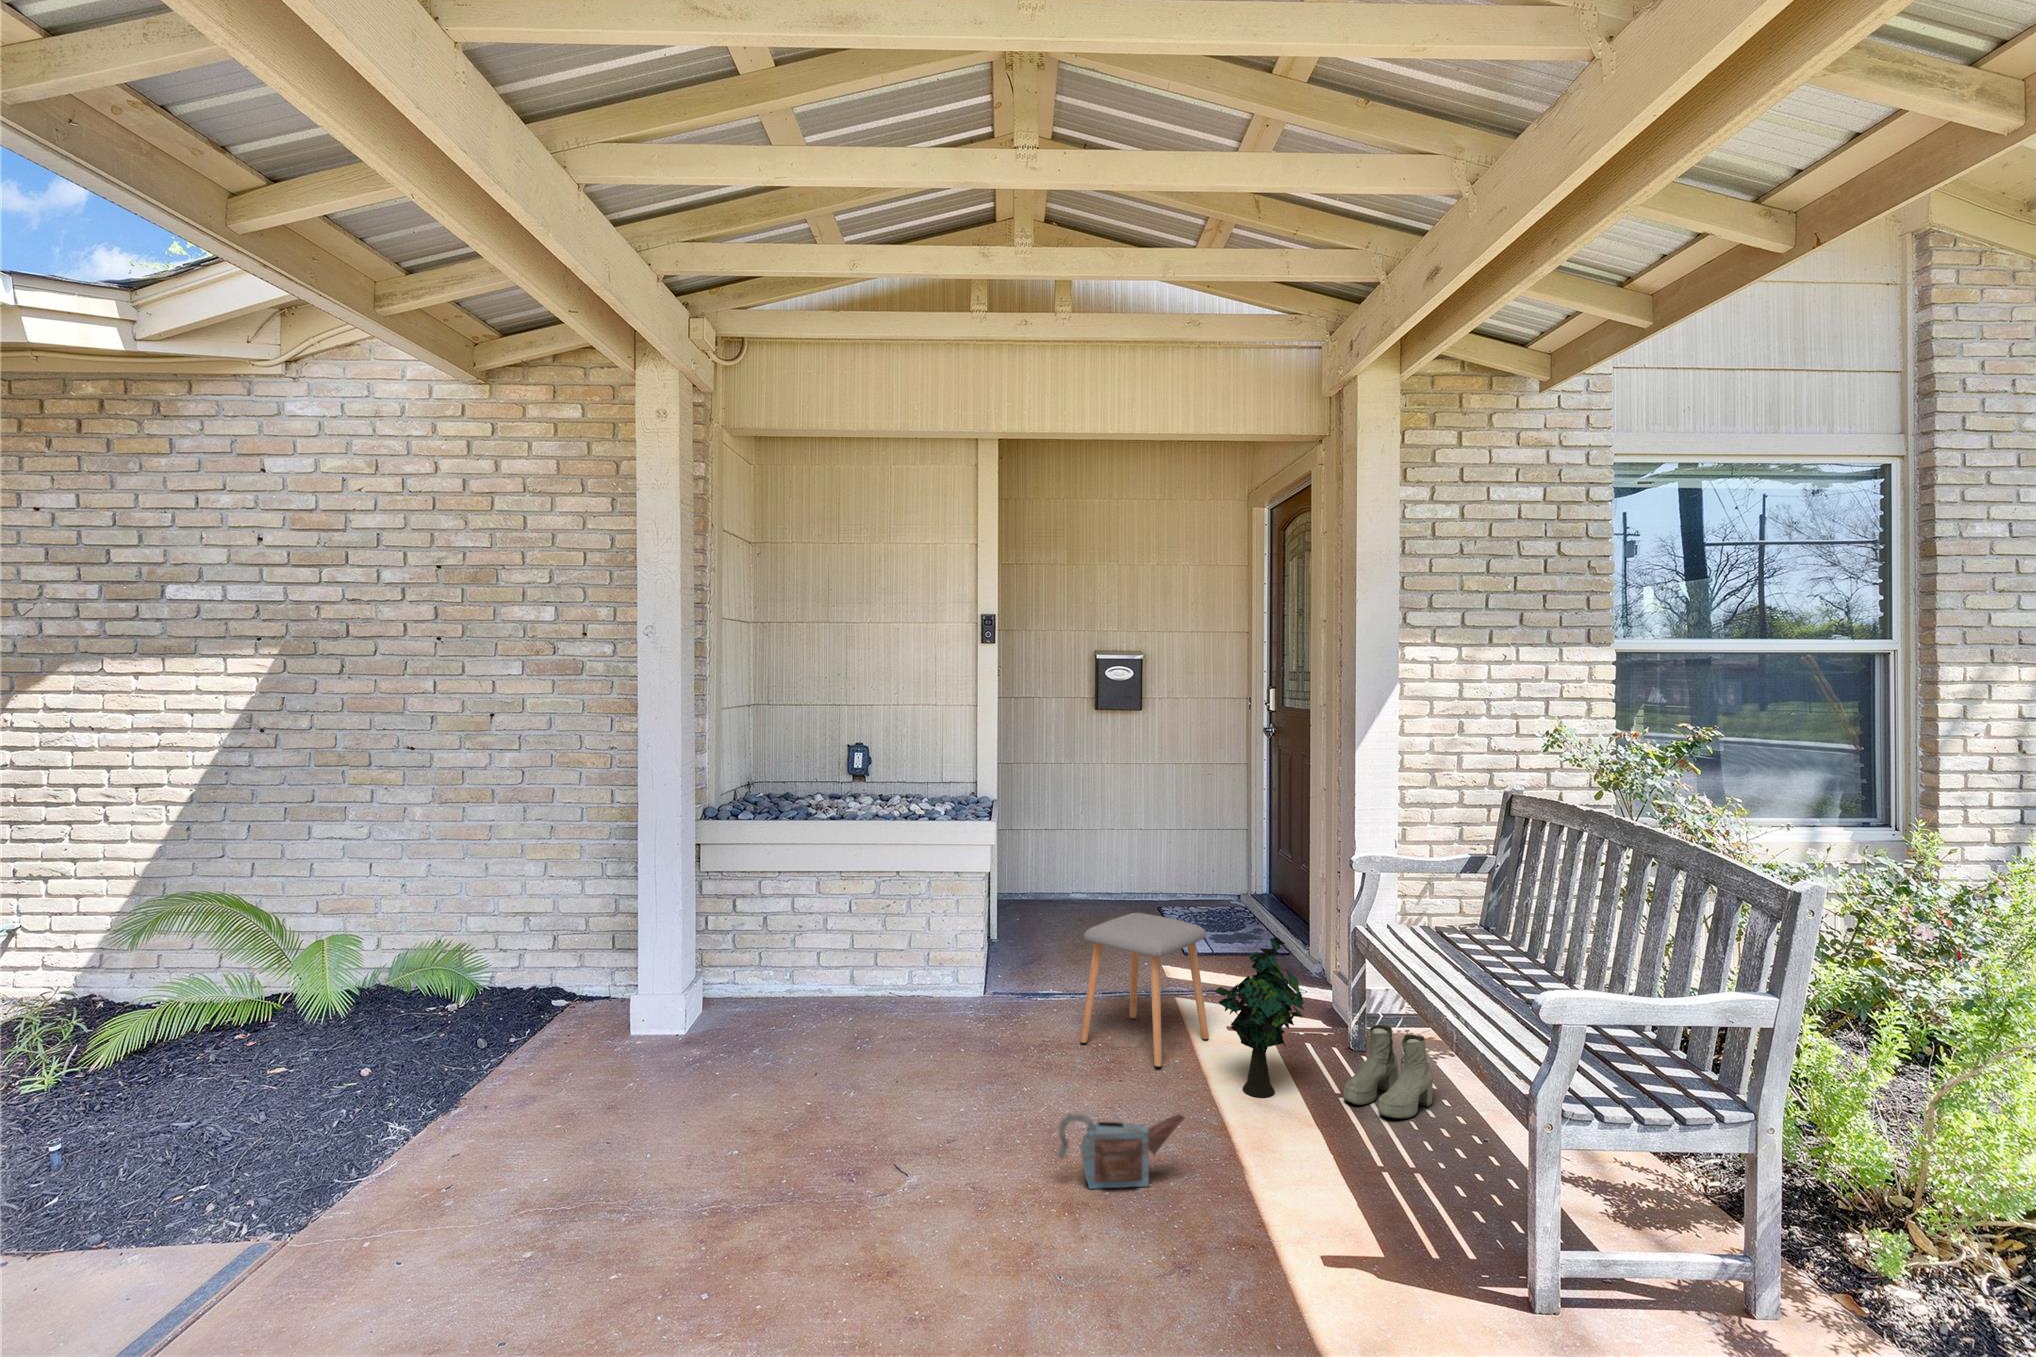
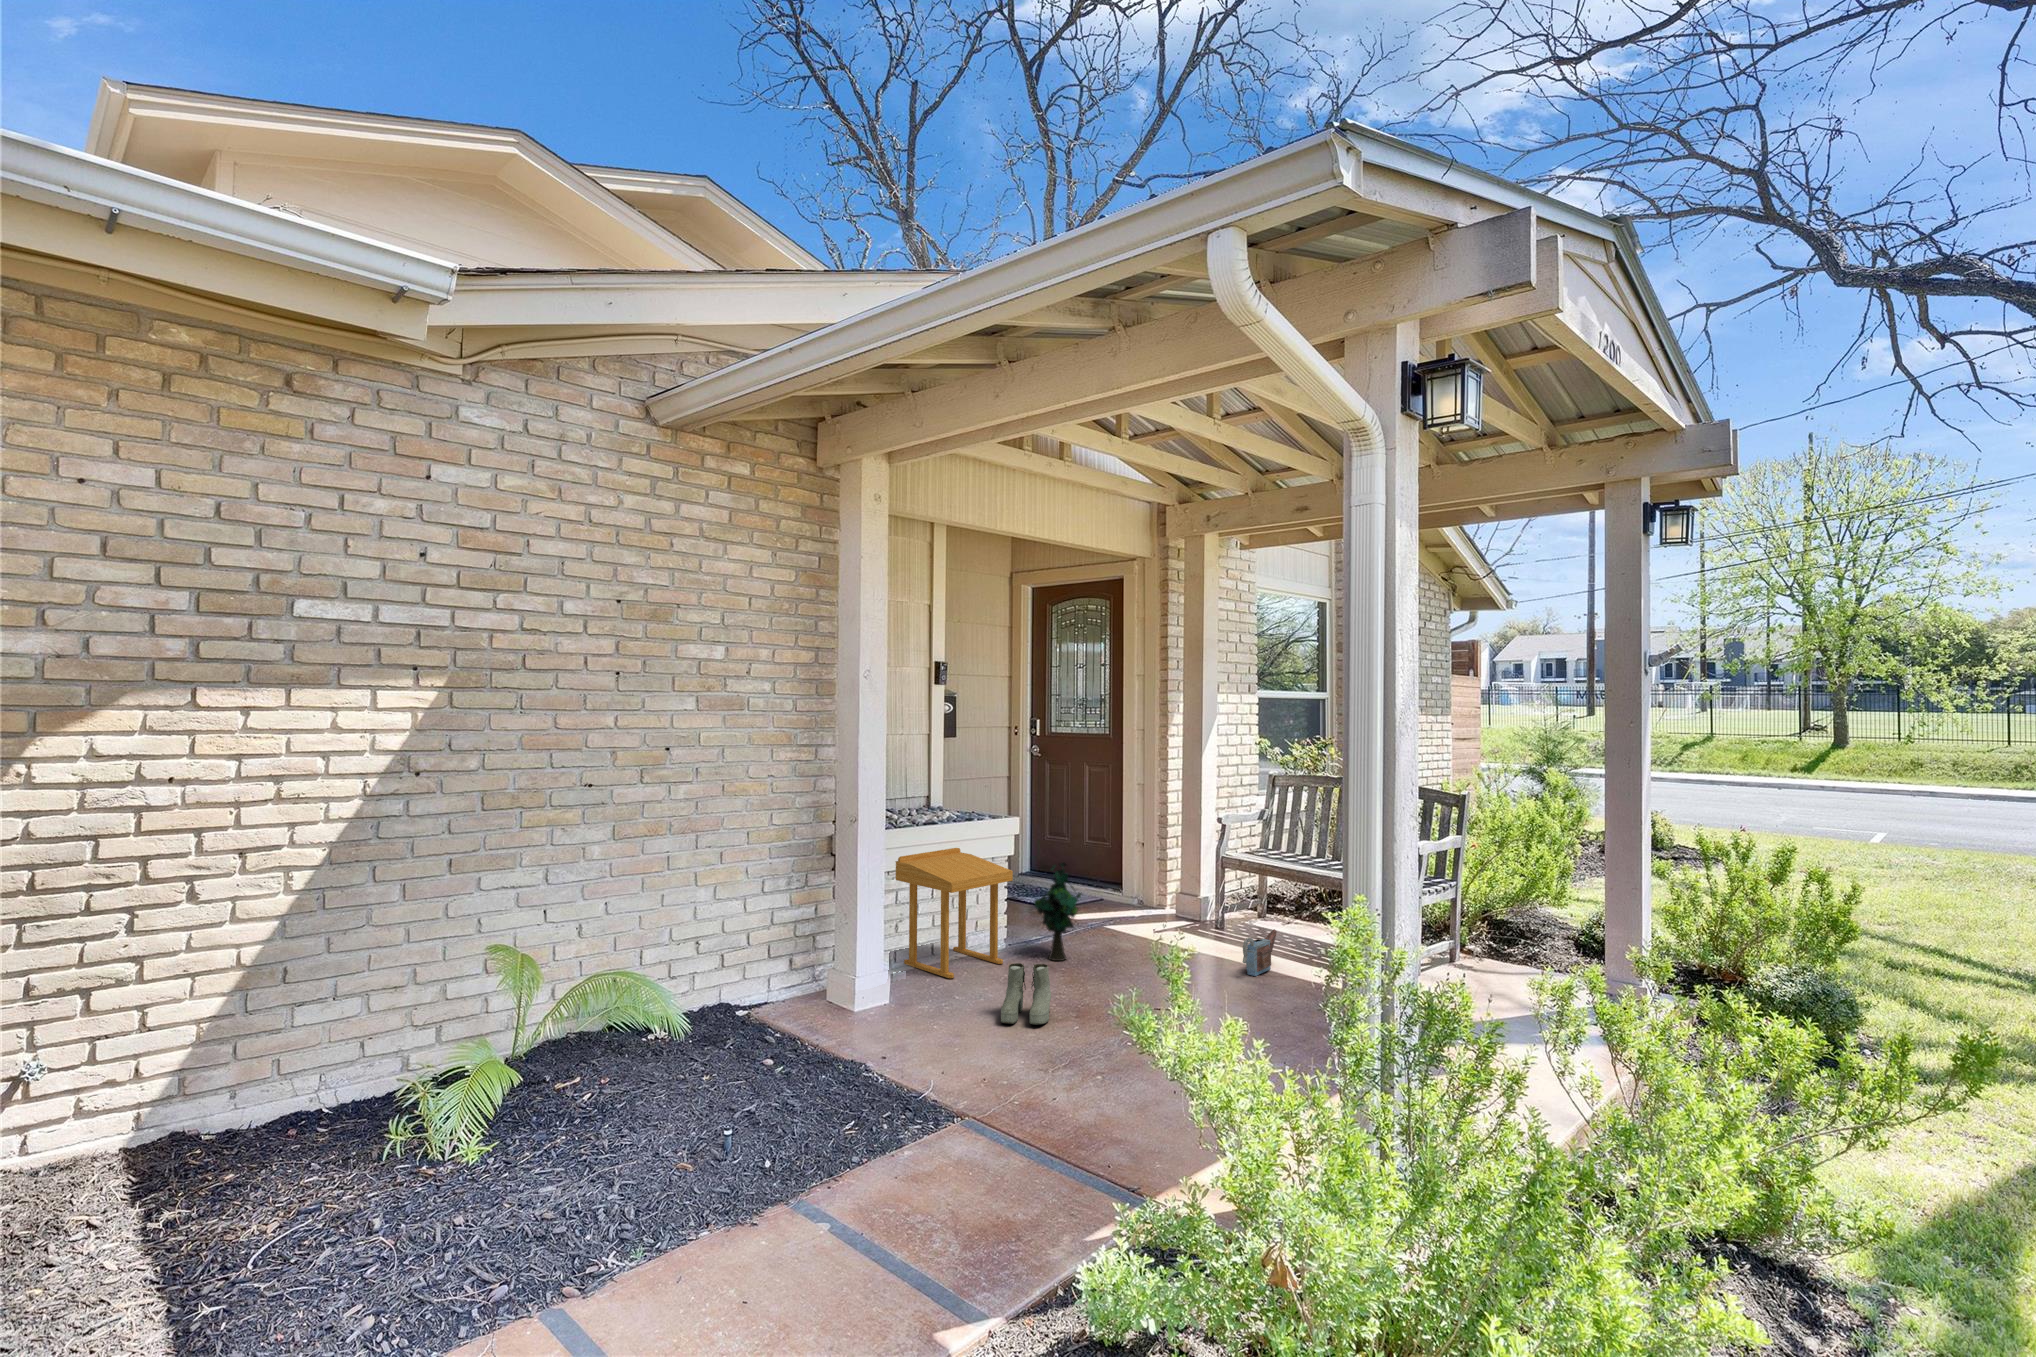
side table: none [739,868,871,1040] -> present [896,848,1013,978]
stool: present [1080,913,1209,1068] -> none [1106,851,1173,935]
decorative plant: present [1215,937,1304,1097] -> present [1034,862,1081,961]
boots: present [1343,1025,1433,1118] -> present [1001,963,1051,1025]

